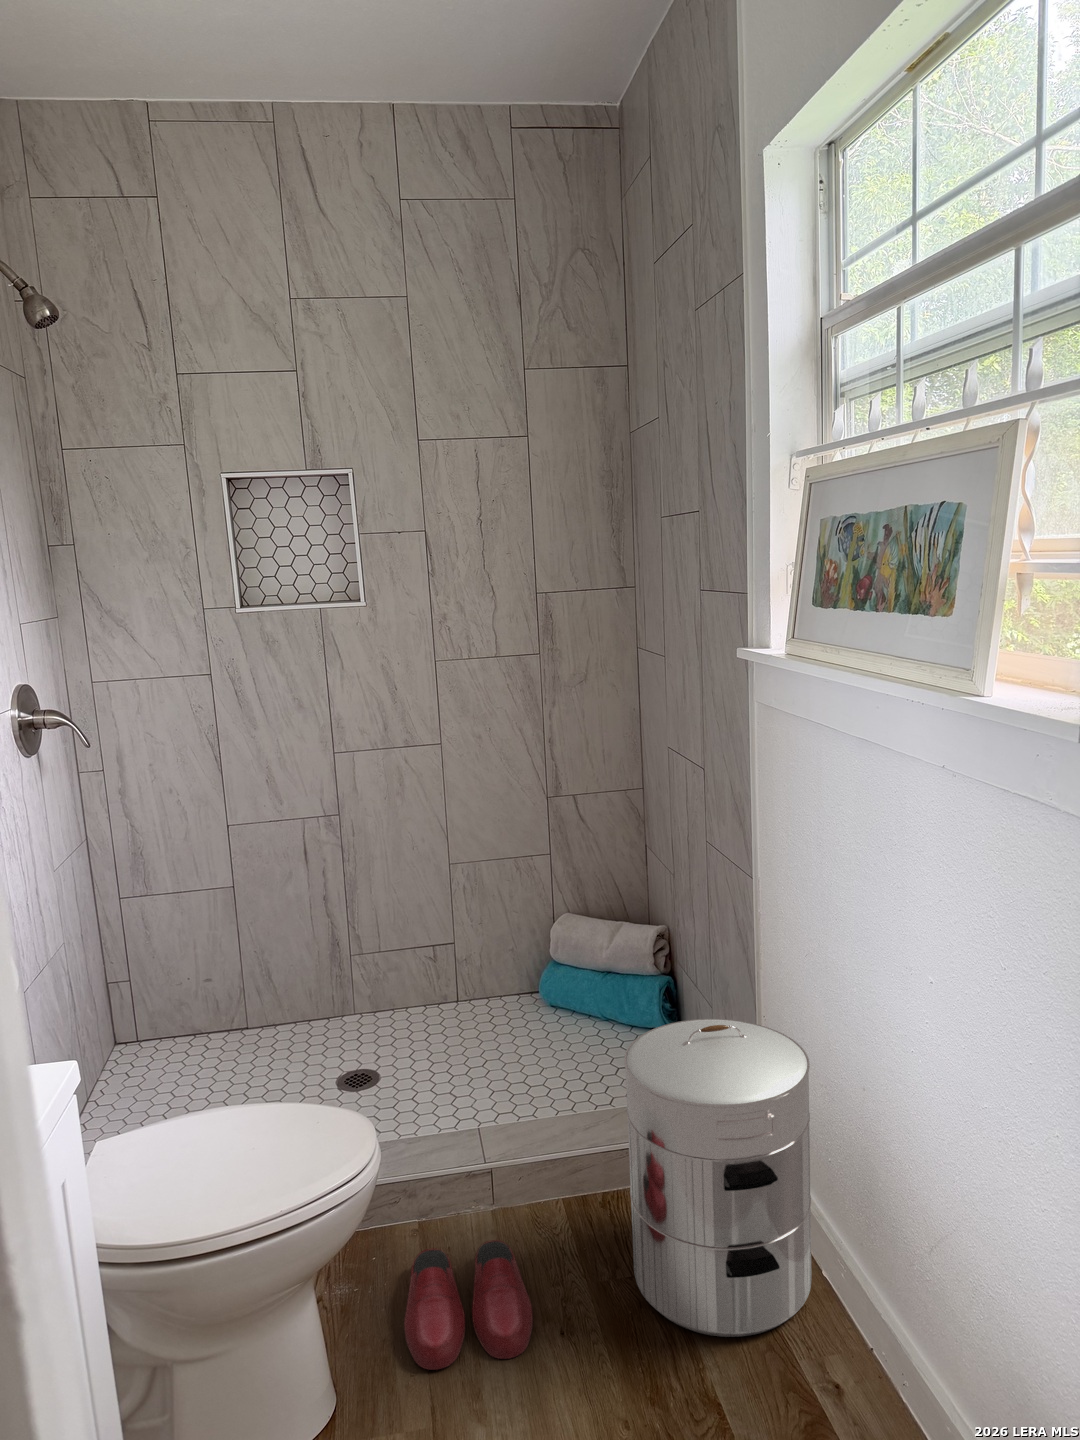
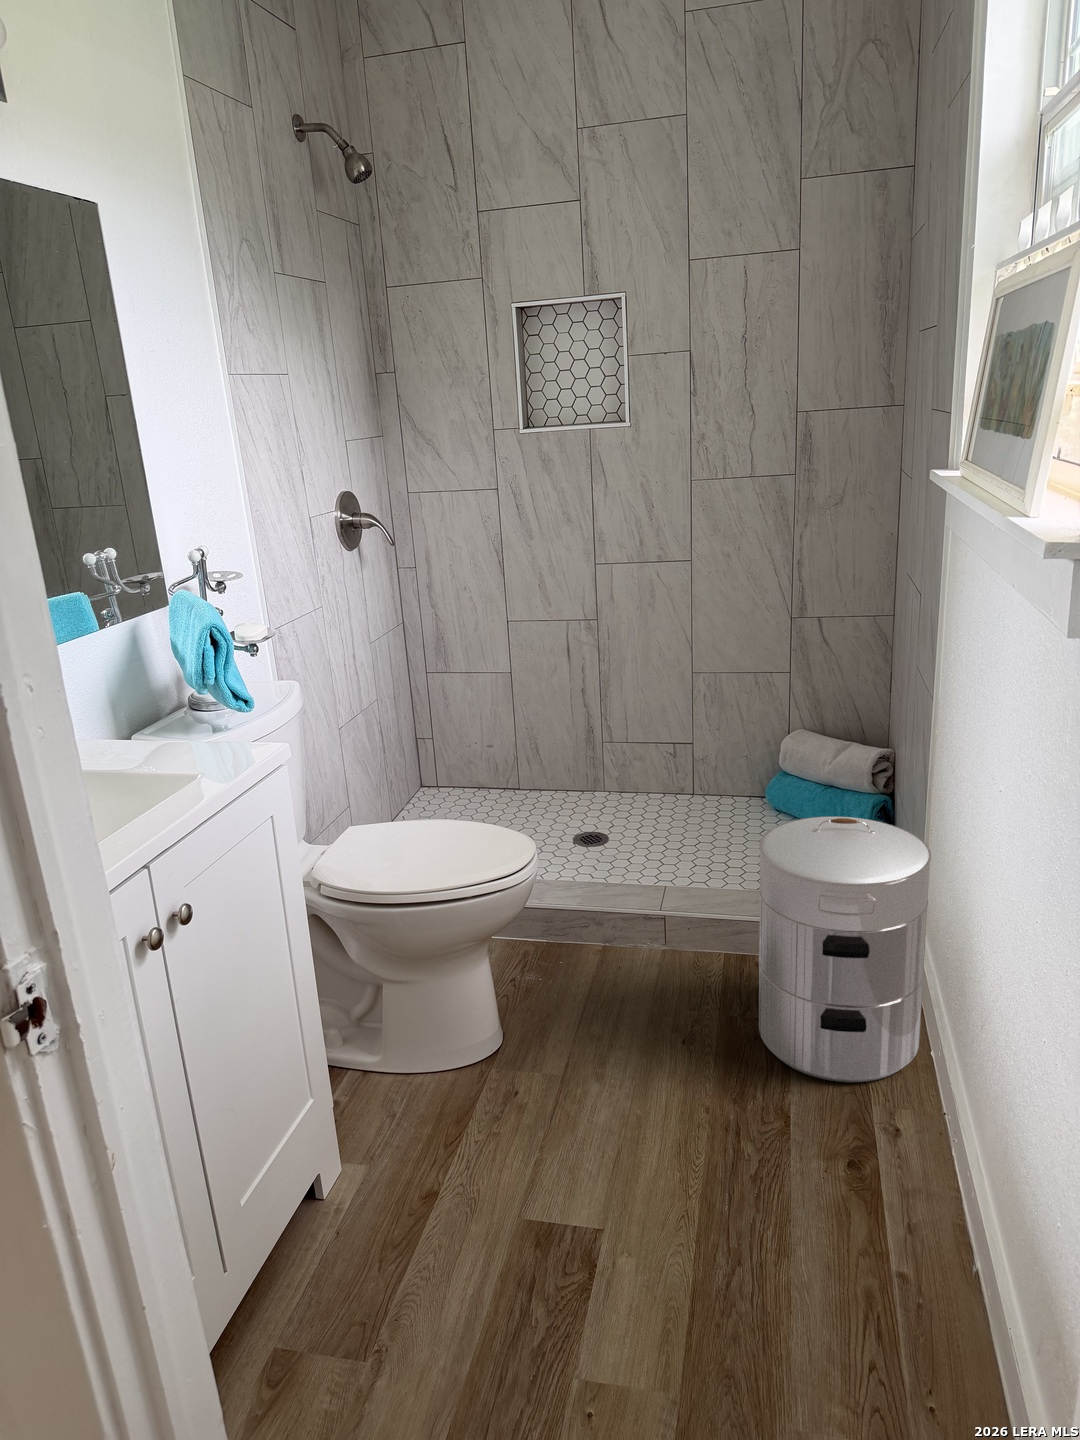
slippers: present [404,1240,533,1370] -> none [564,968,668,1054]

